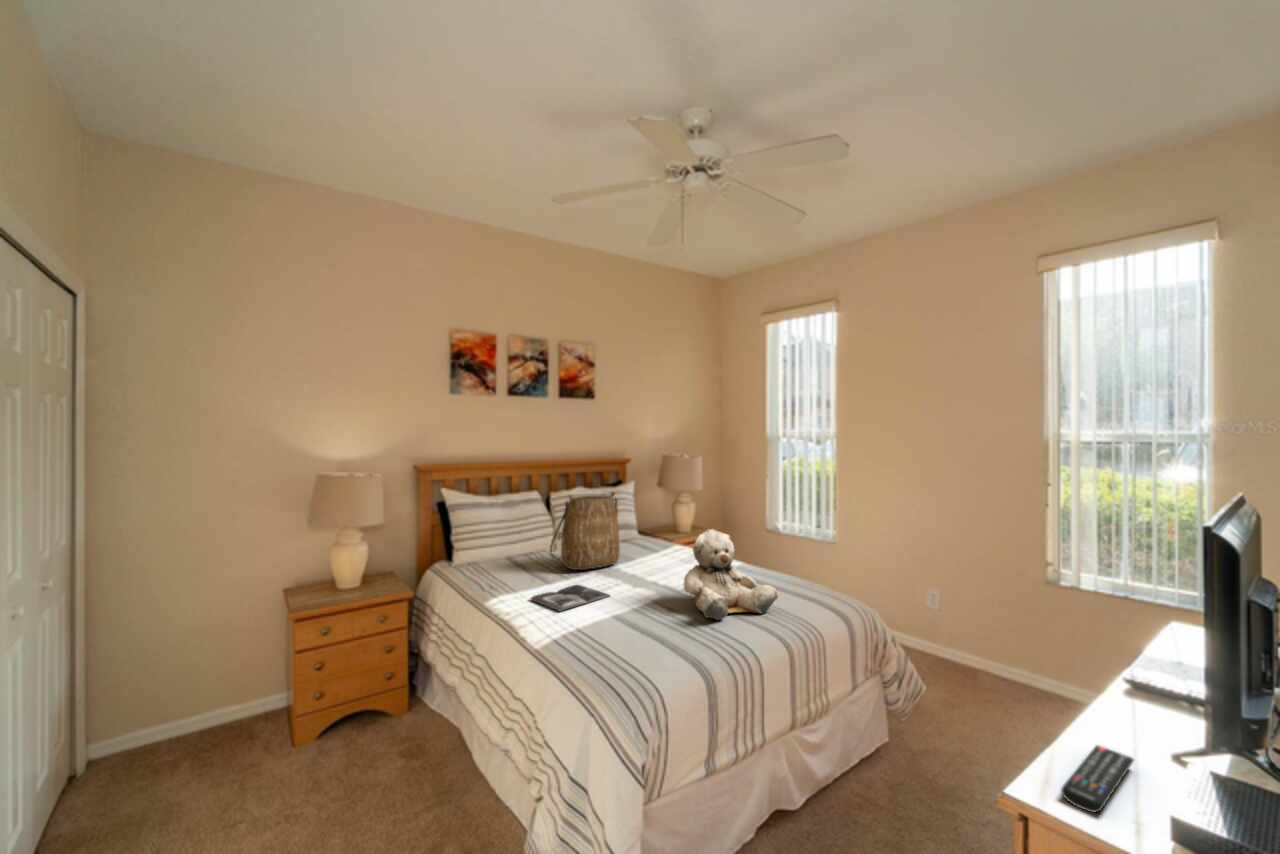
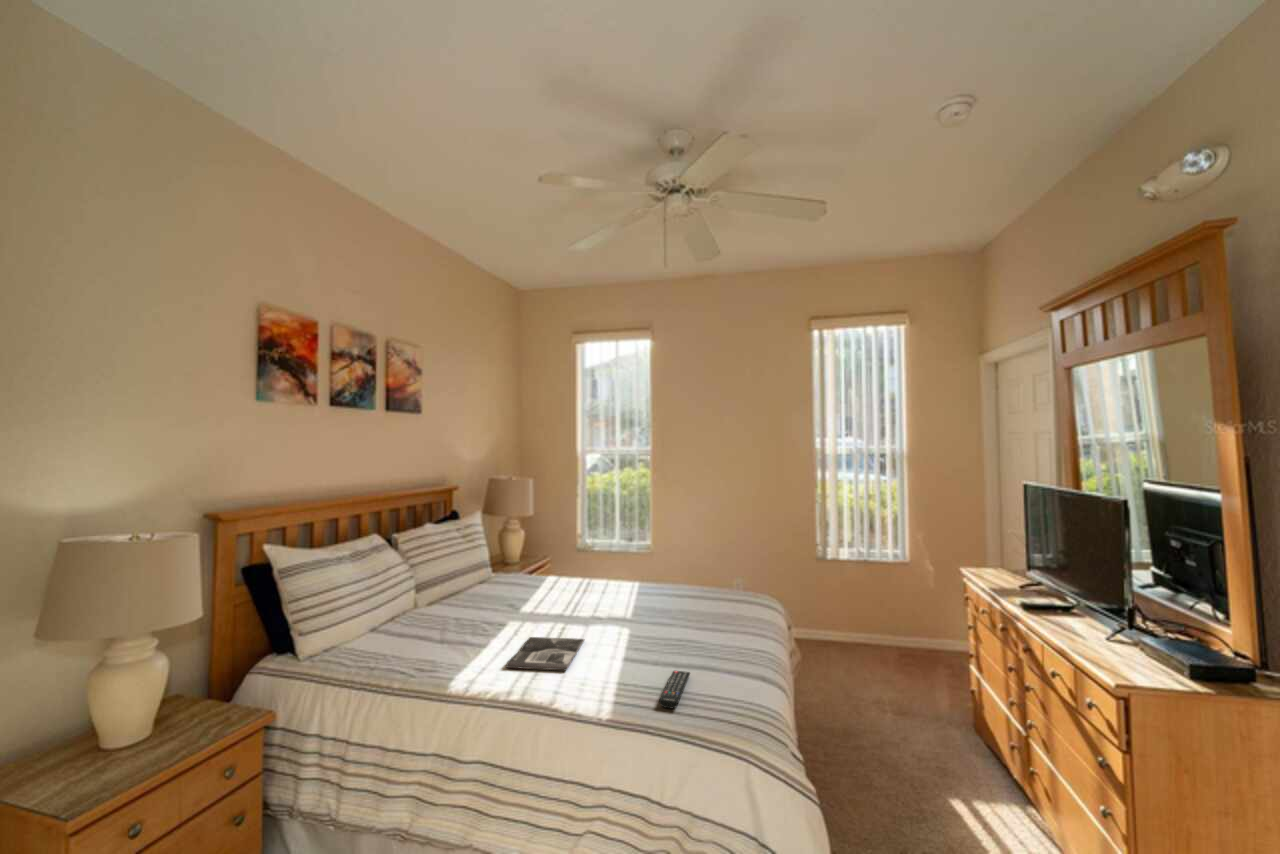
tote bag: present [550,493,620,570] -> none [456,523,530,622]
teddy bear: present [684,529,778,620] -> none [664,549,745,637]
remote control: present [1061,745,1134,812] -> present [659,671,690,708]

